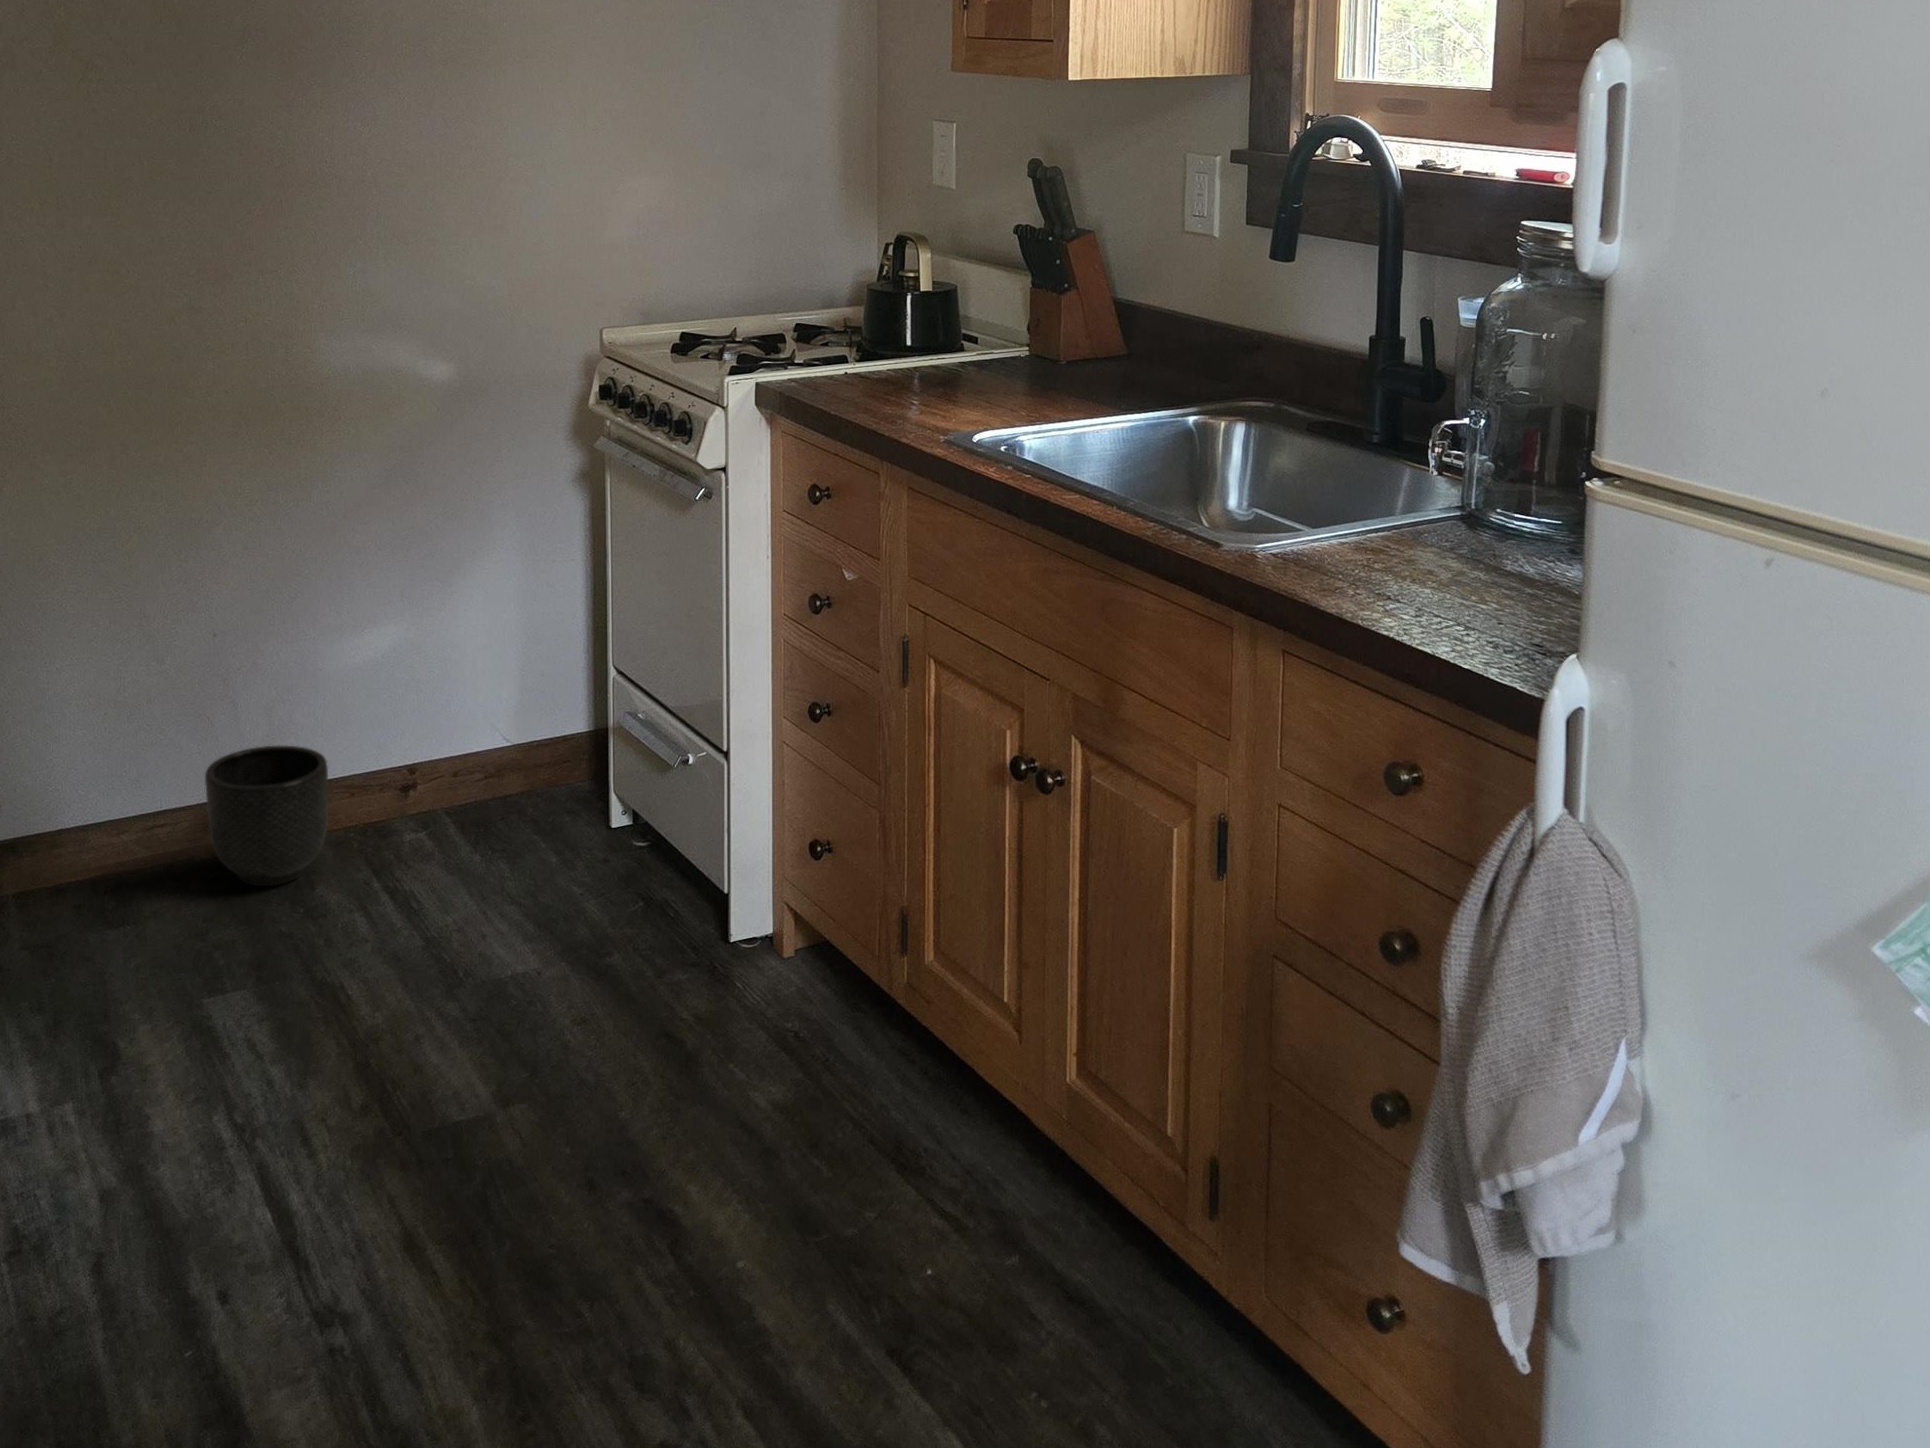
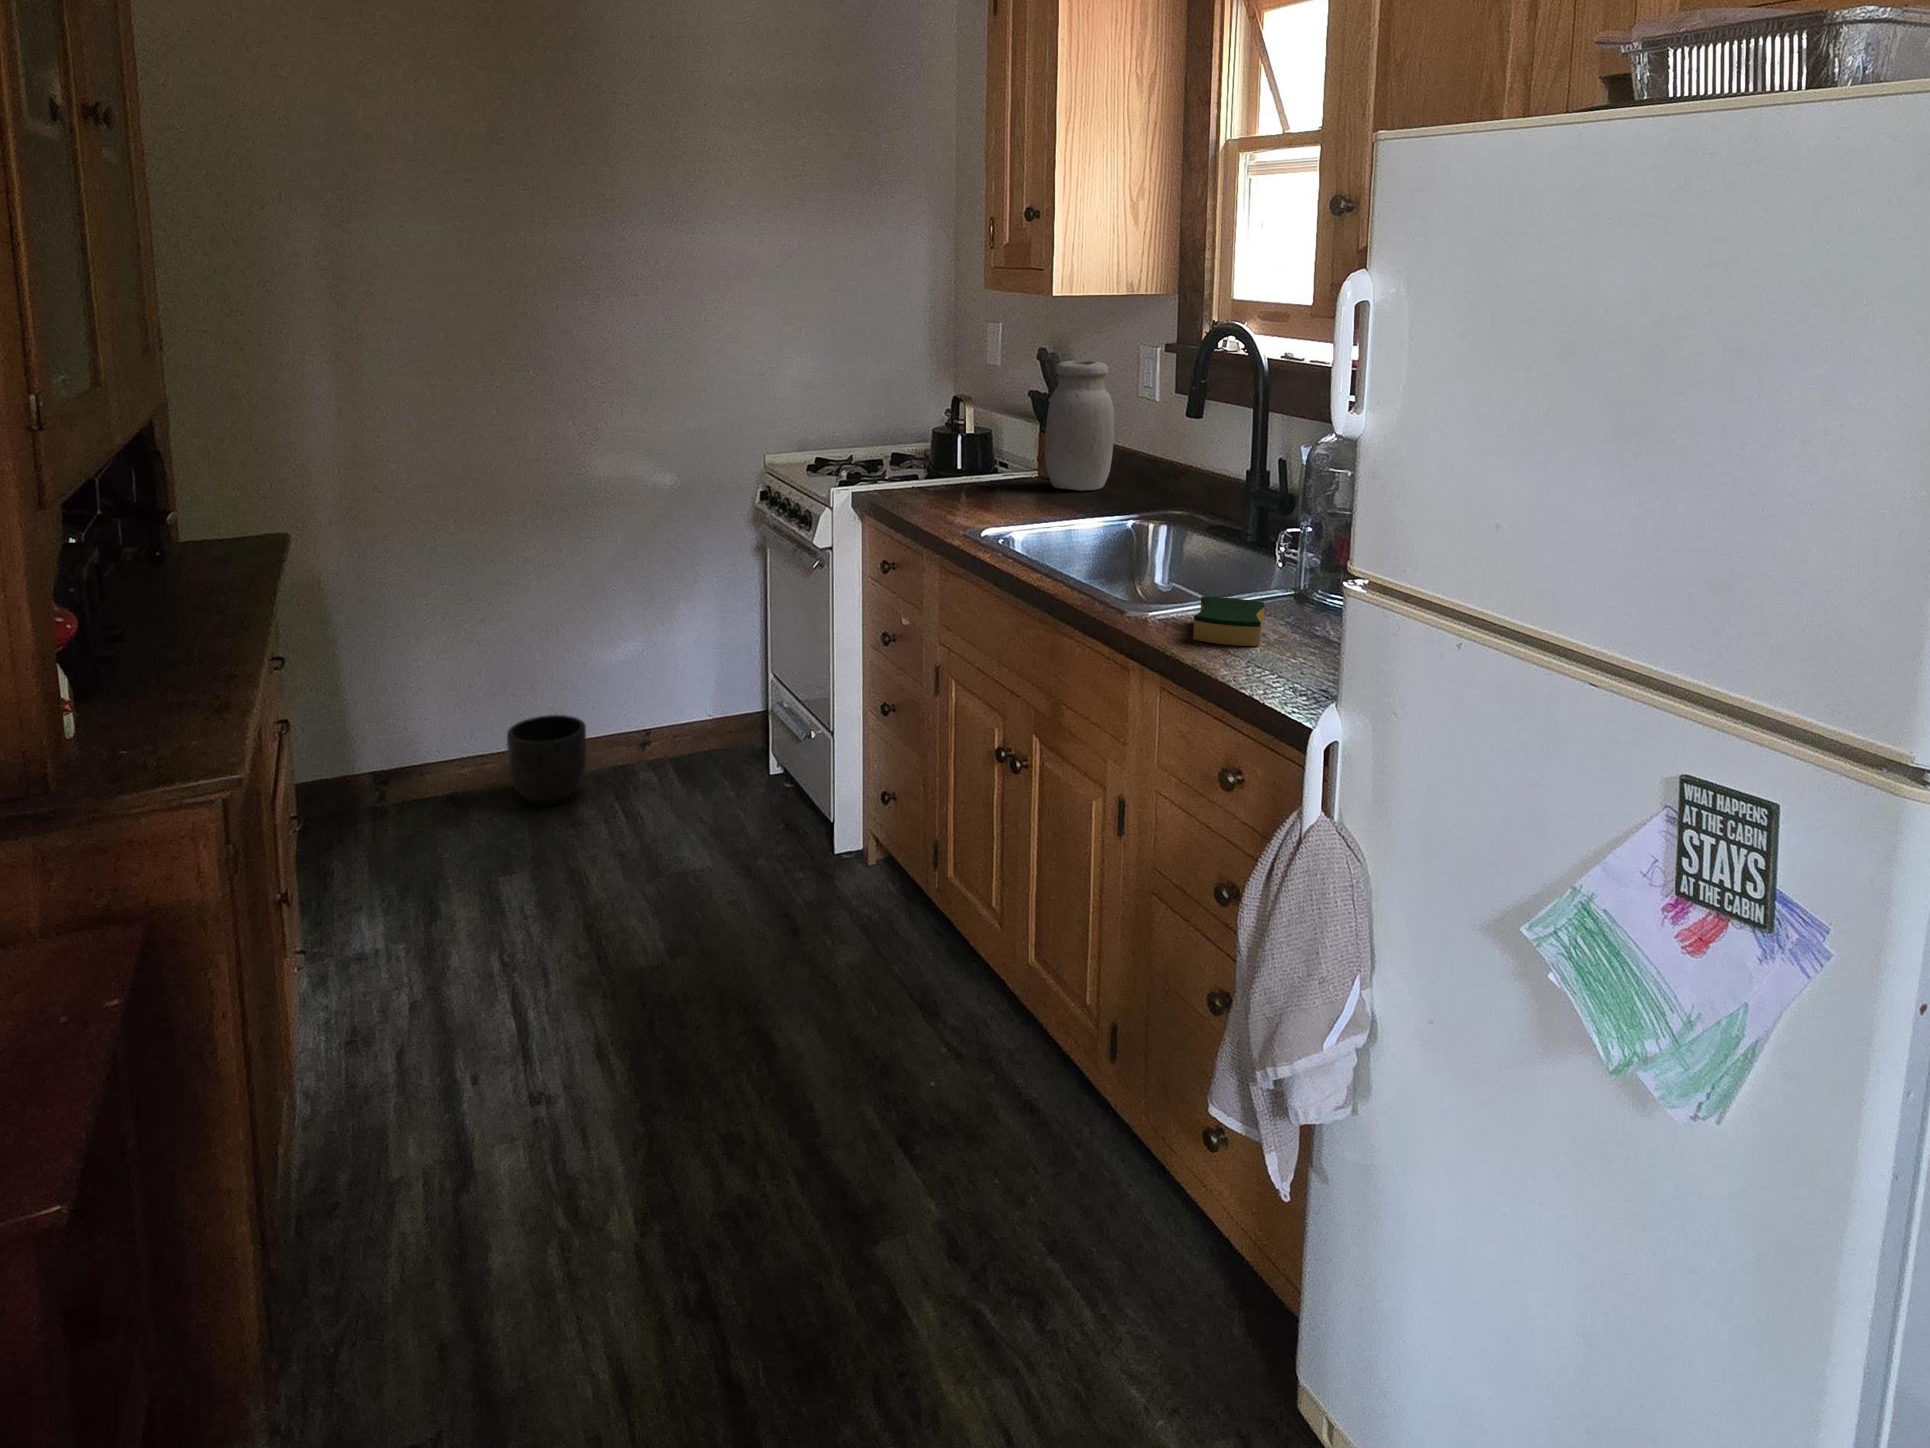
jar: none [1049,176,1156,377] -> present [1045,360,1114,491]
sponge: none [1338,524,1439,593] -> present [1193,597,1264,646]

